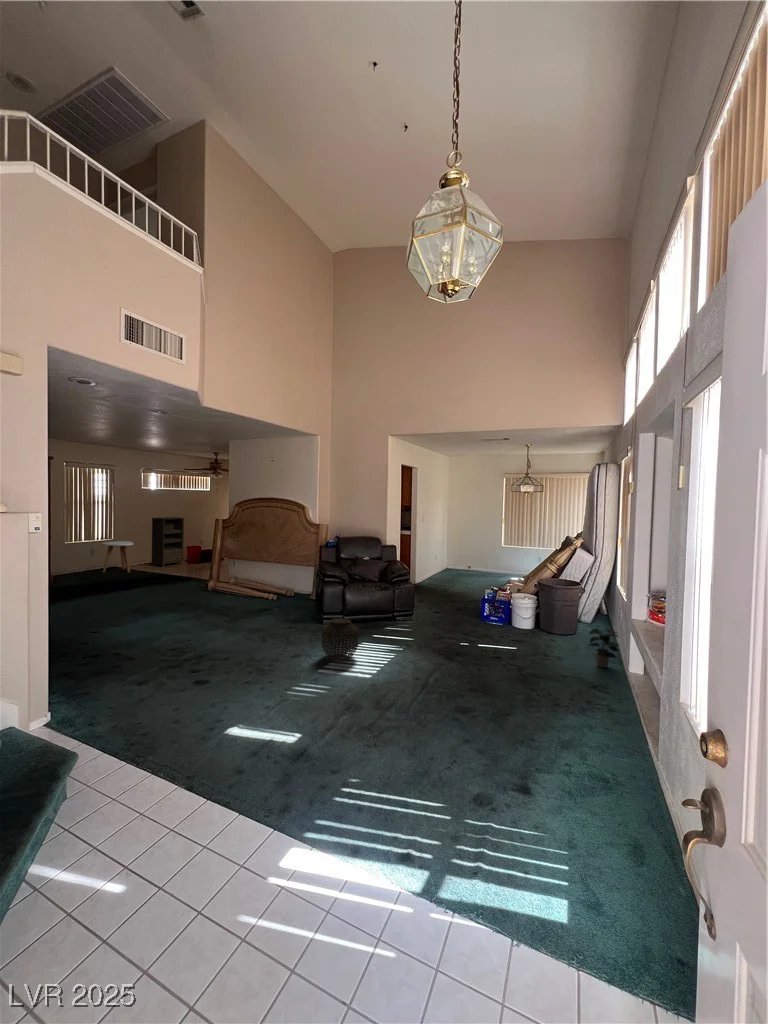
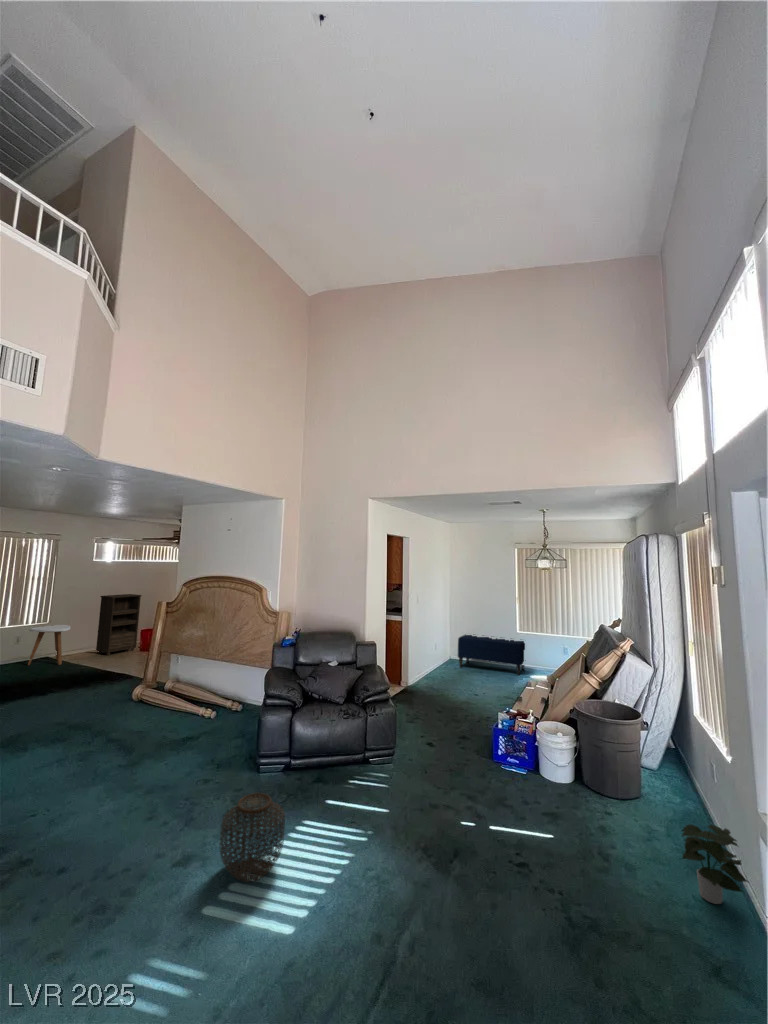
bench: none [453,549,509,579] -> present [458,634,525,675]

